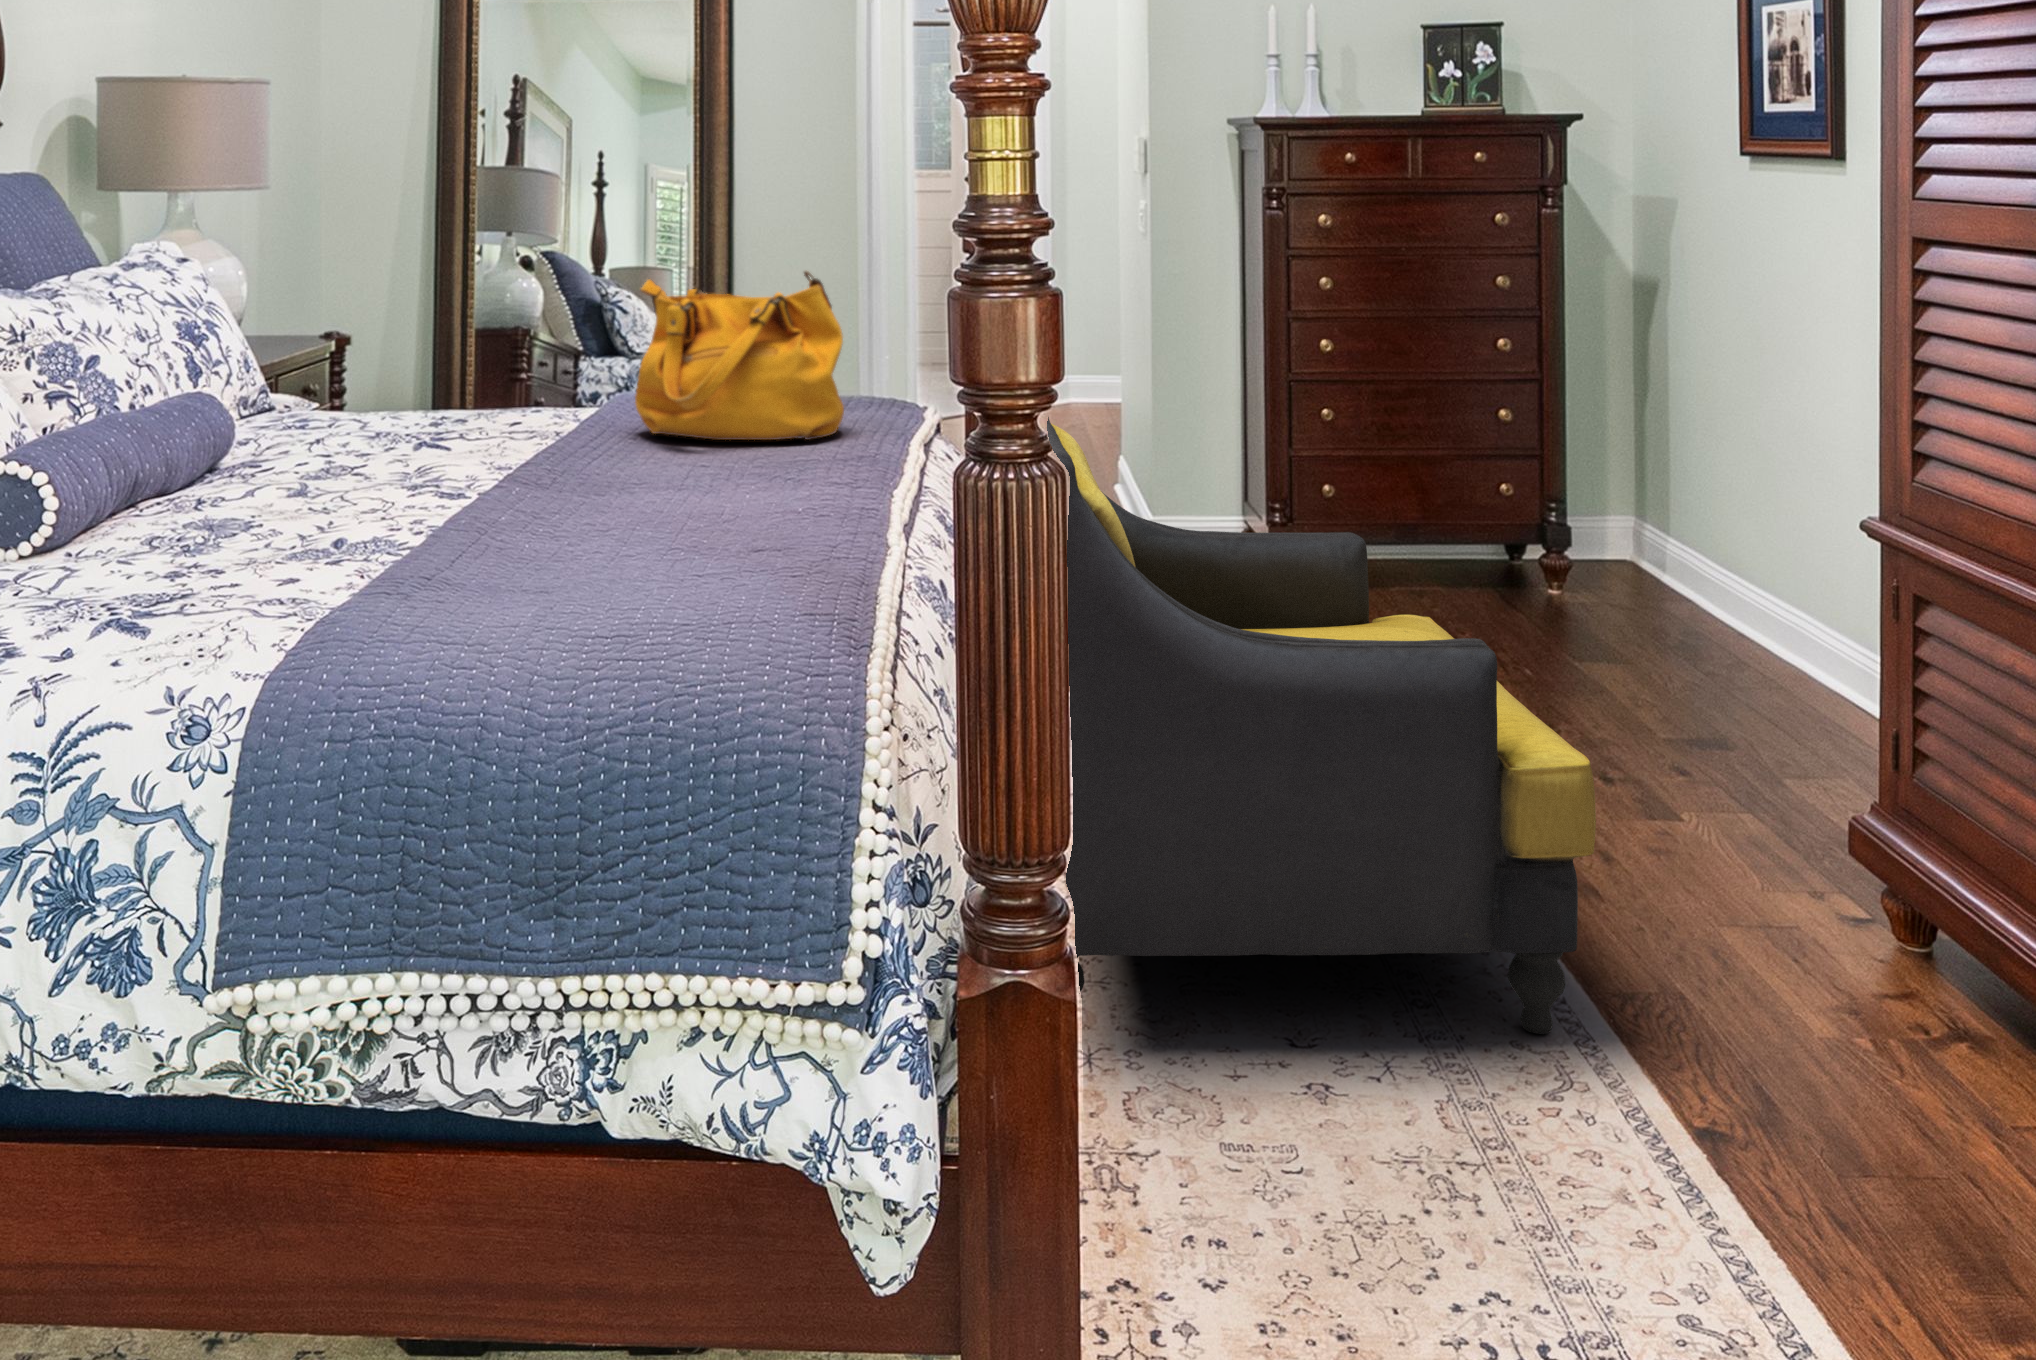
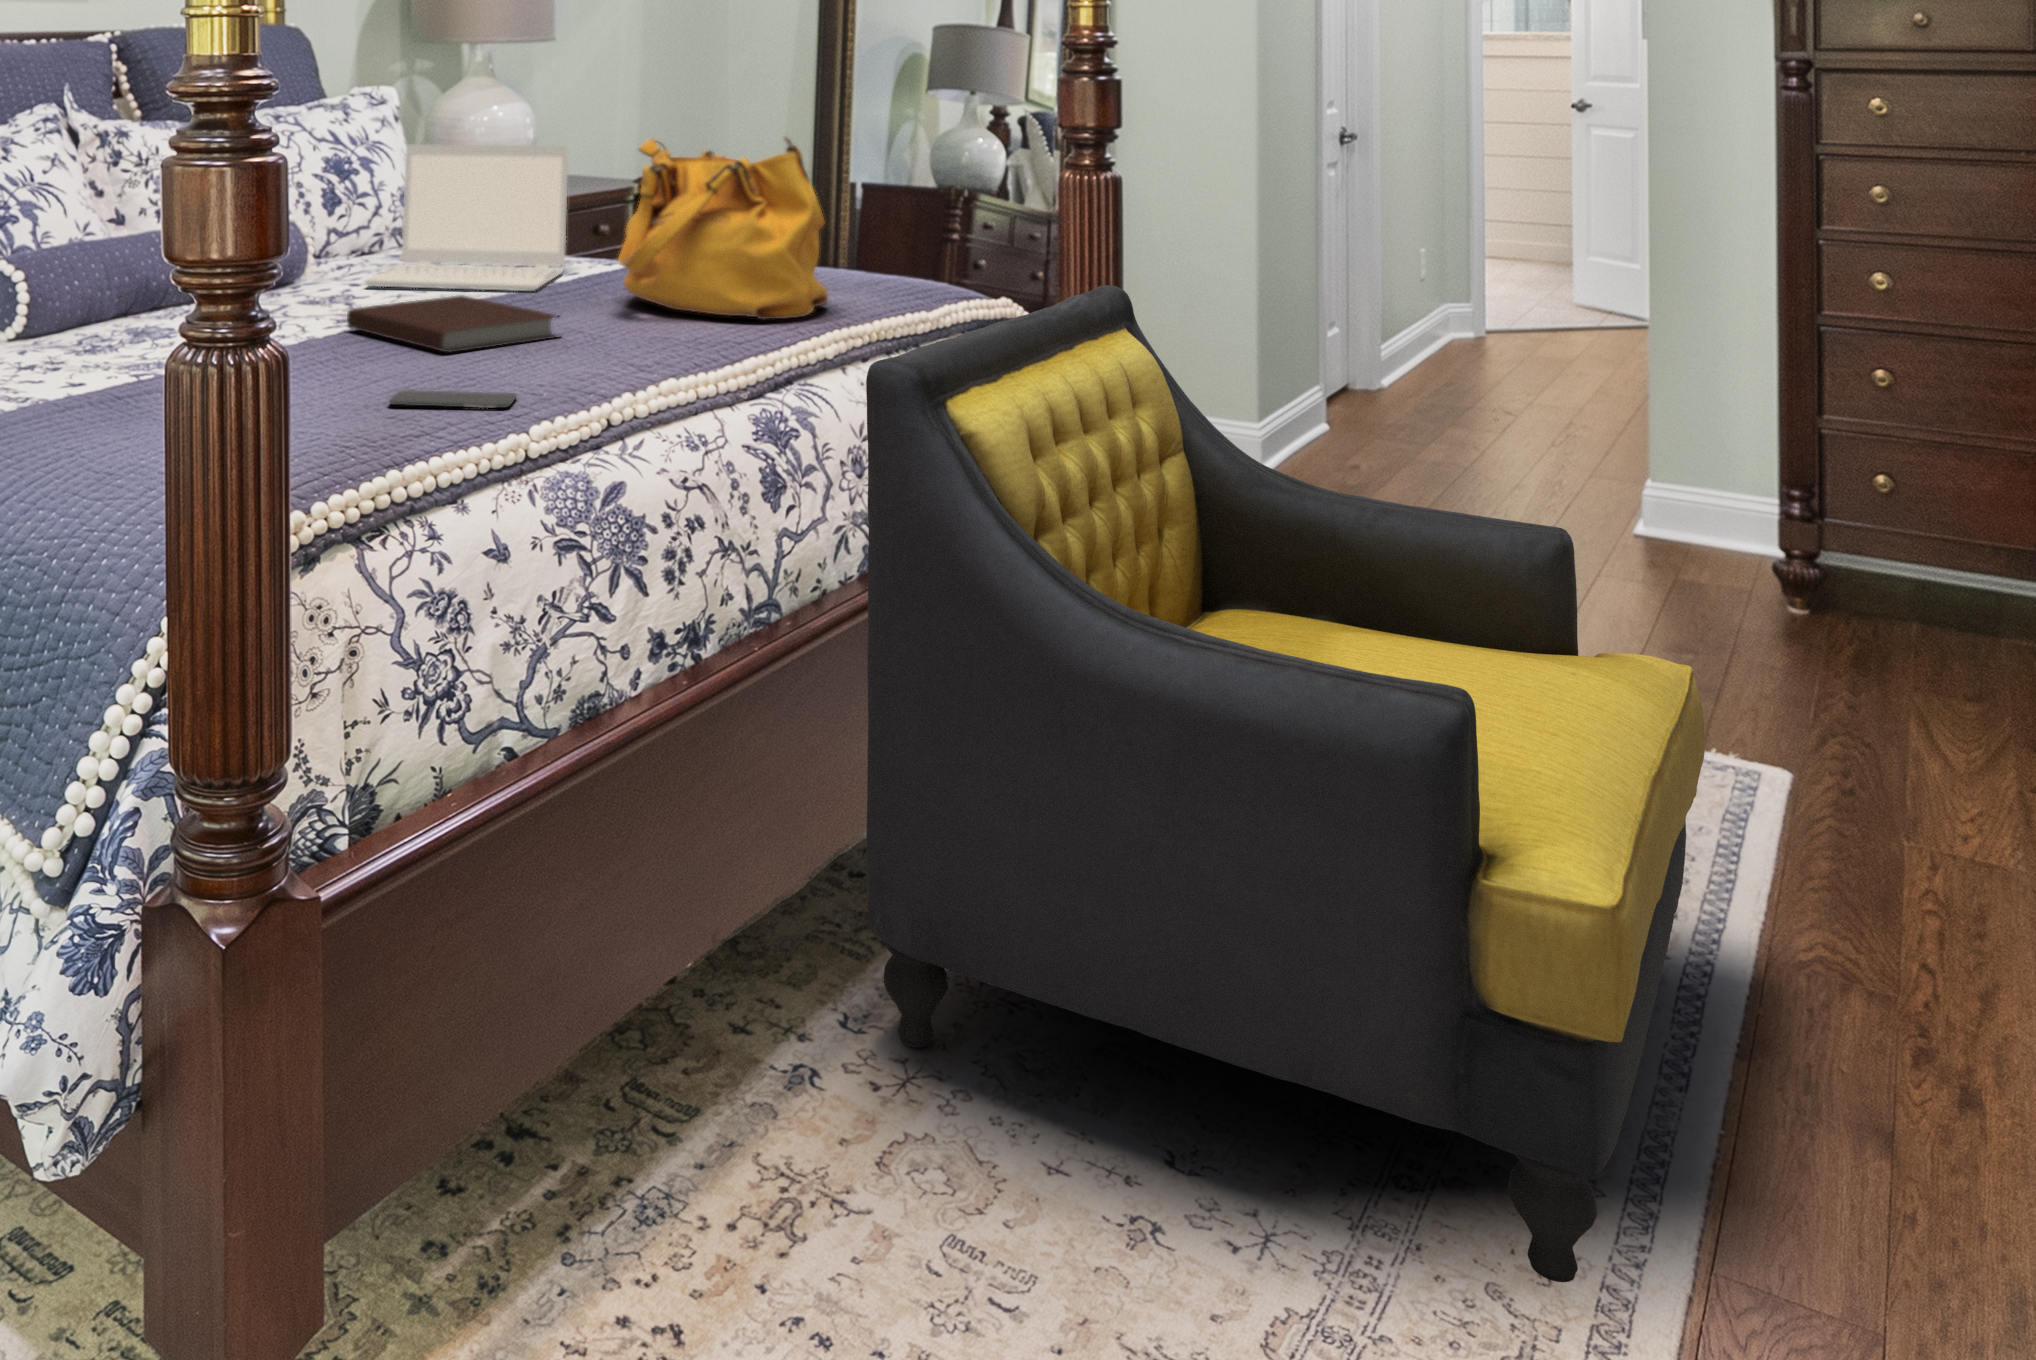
laptop: none [324,293,532,452] -> present [365,144,568,291]
notebook: none [454,446,678,498] -> present [347,295,558,352]
smartphone: none [689,521,816,546] -> present [389,390,516,408]

